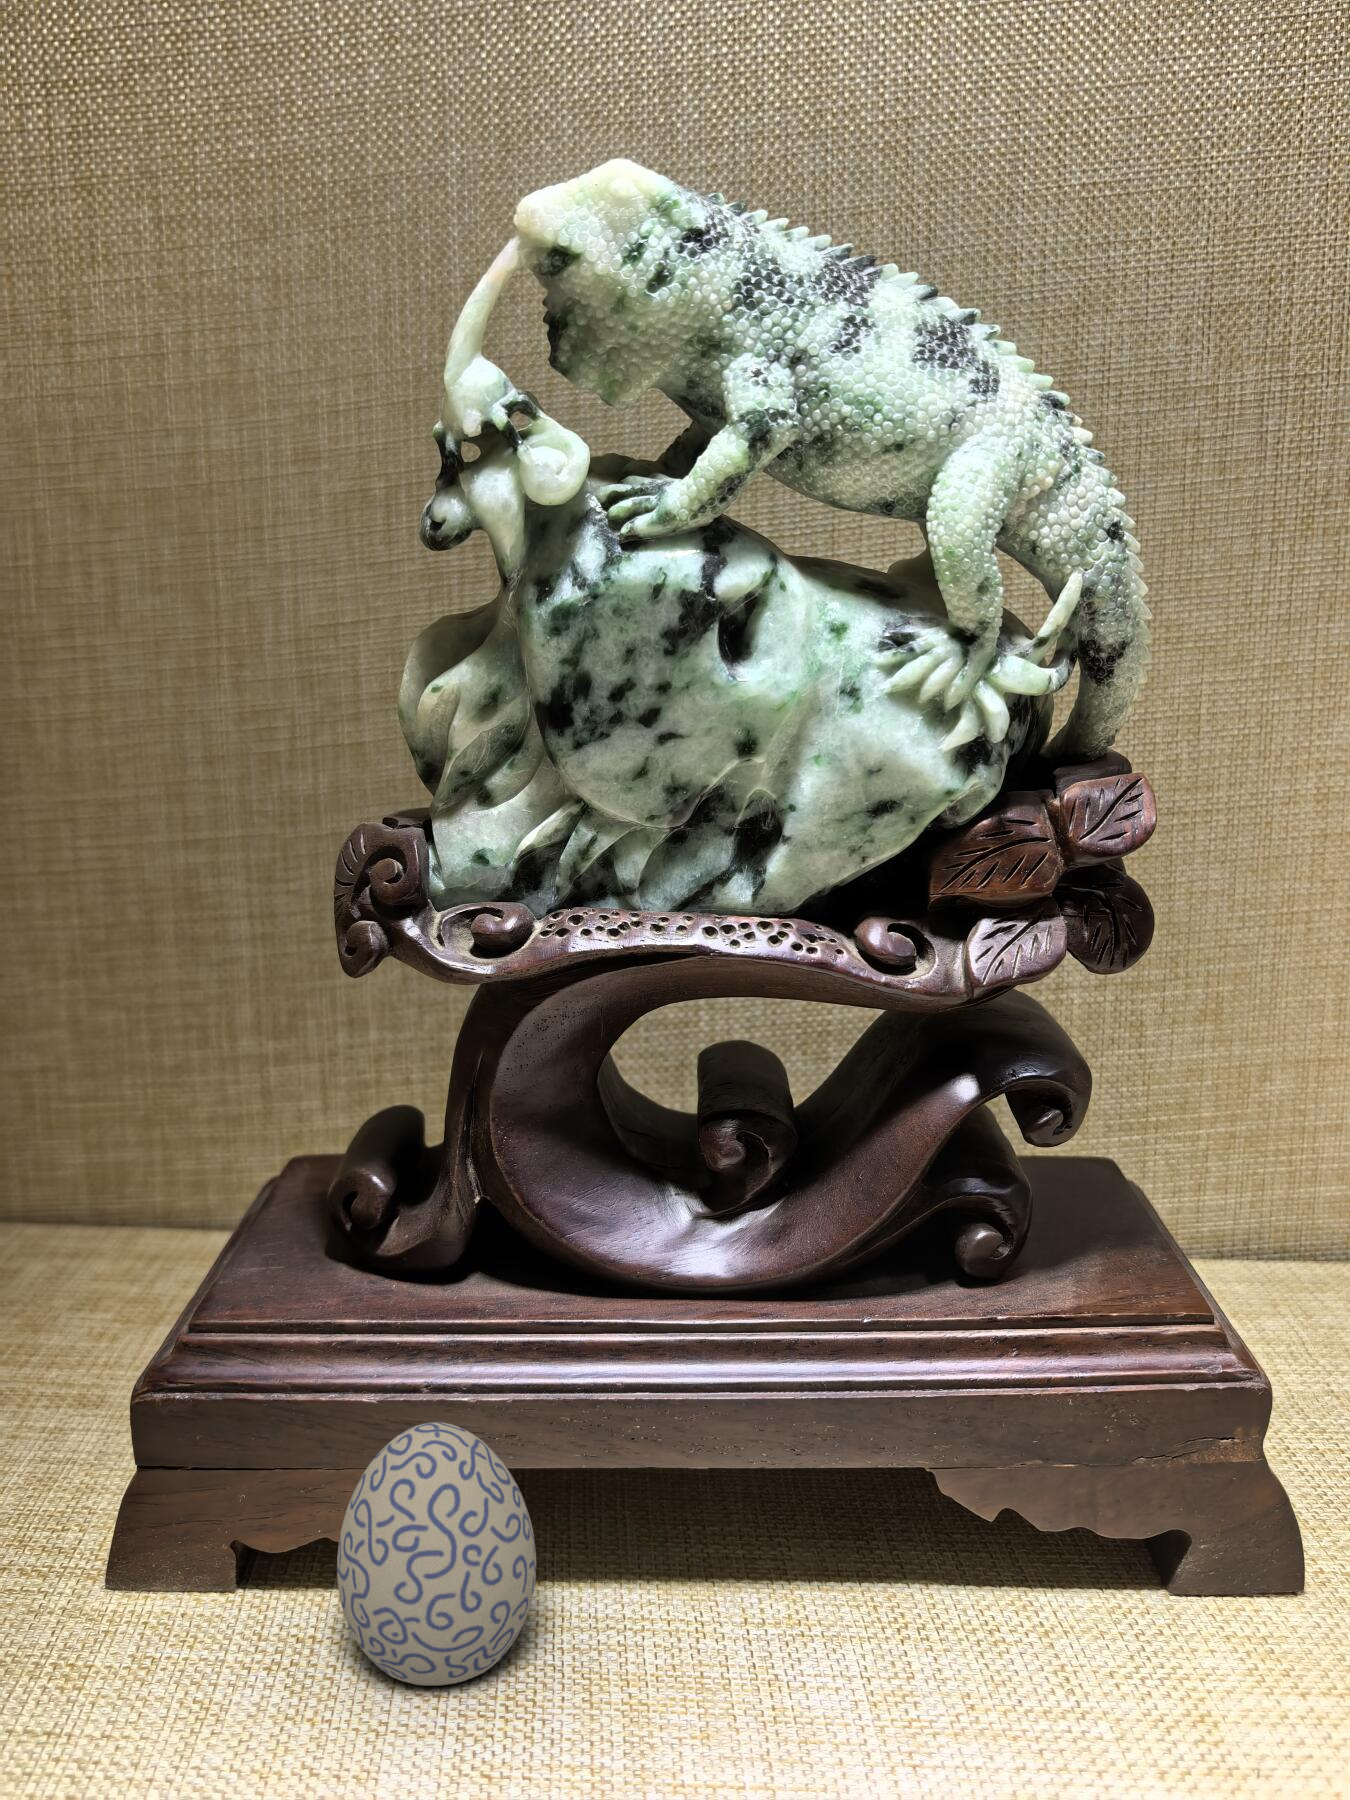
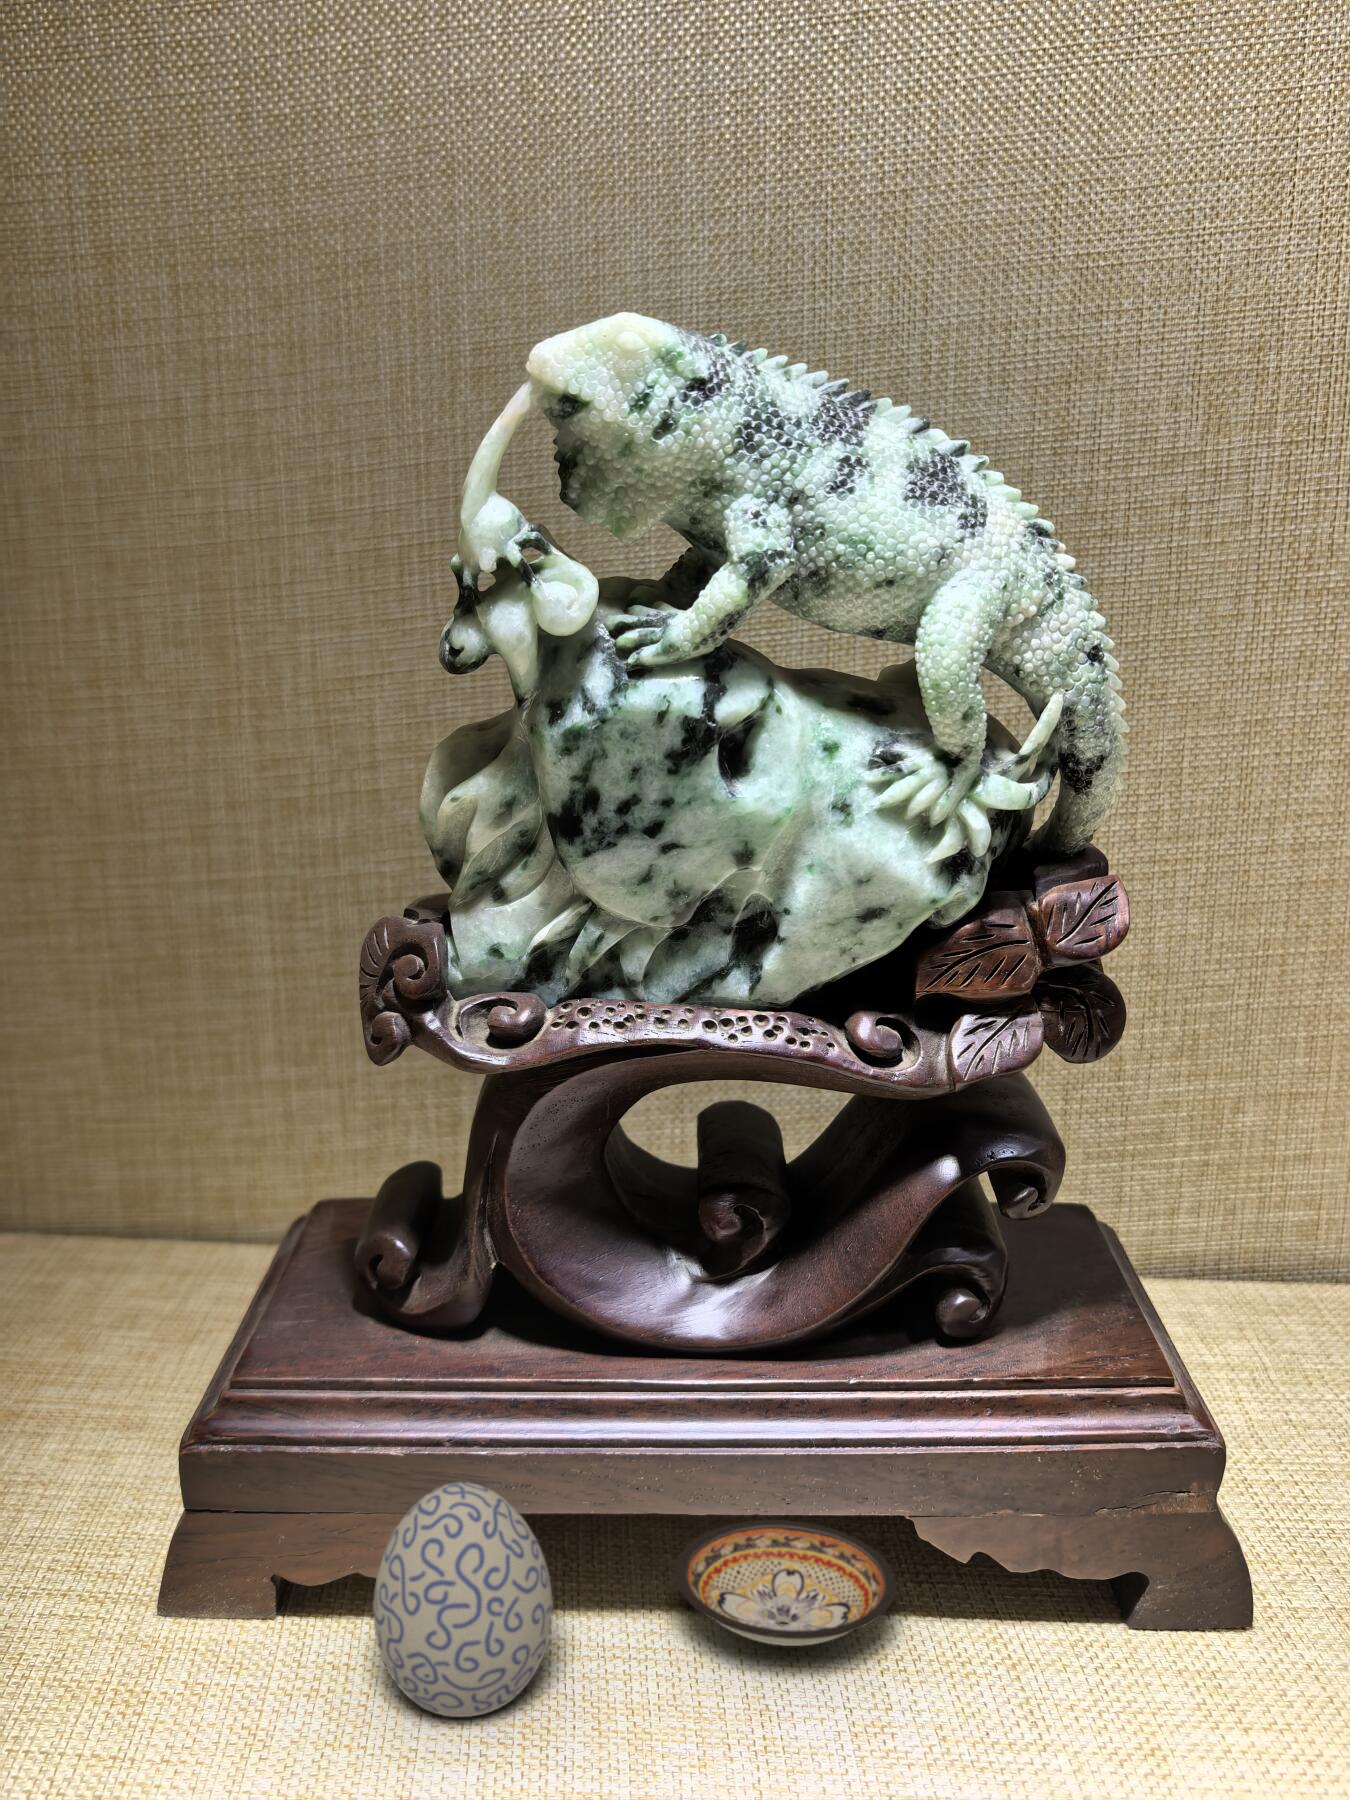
ceramic bowl: none [671,1480,915,1610] -> present [675,1520,897,1646]

